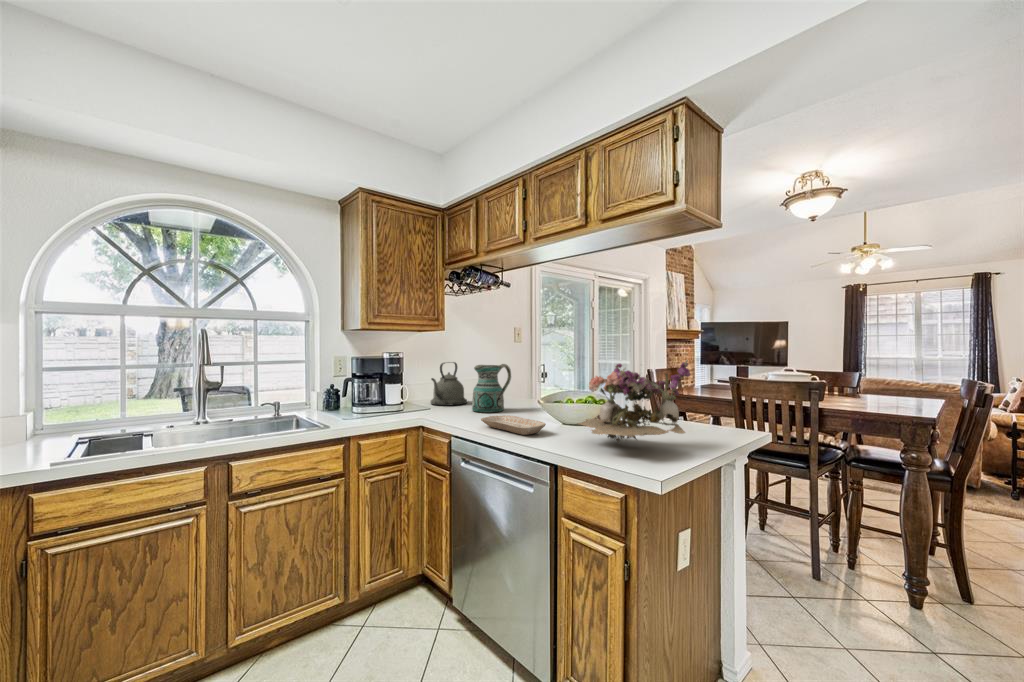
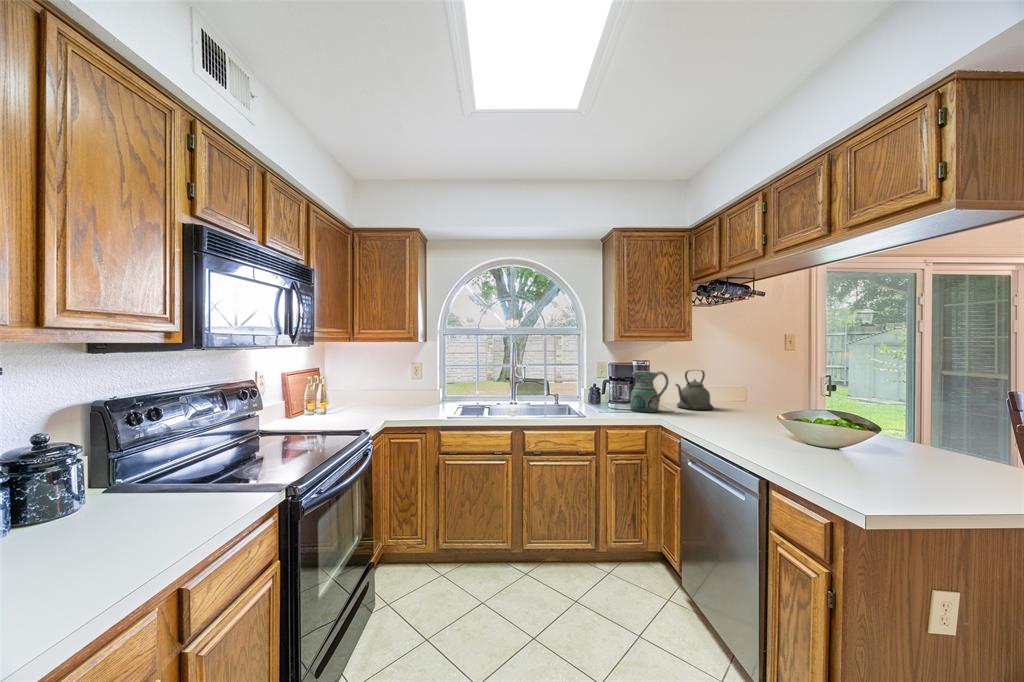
flower arrangement: present [578,360,690,443] -> none [796,386,951,474]
ceramic pitcher: present [472,364,511,413] -> present [630,371,669,412]
tray: present [481,416,546,435] -> none [707,424,770,446]

